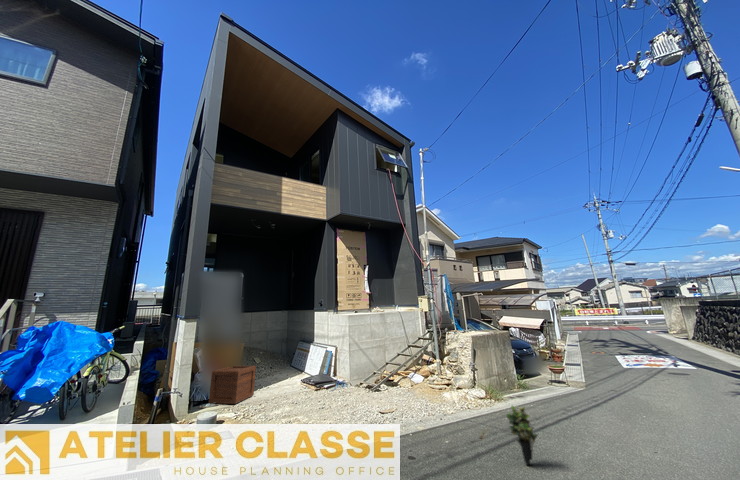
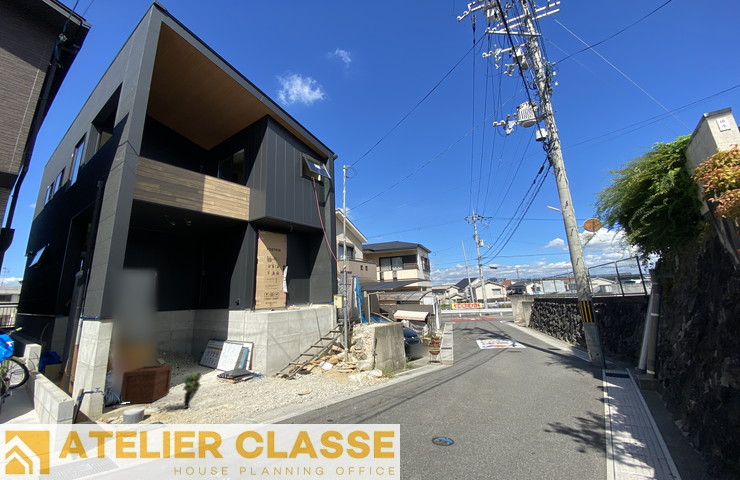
potted plant: present [506,406,537,465] -> present [183,372,202,408]

